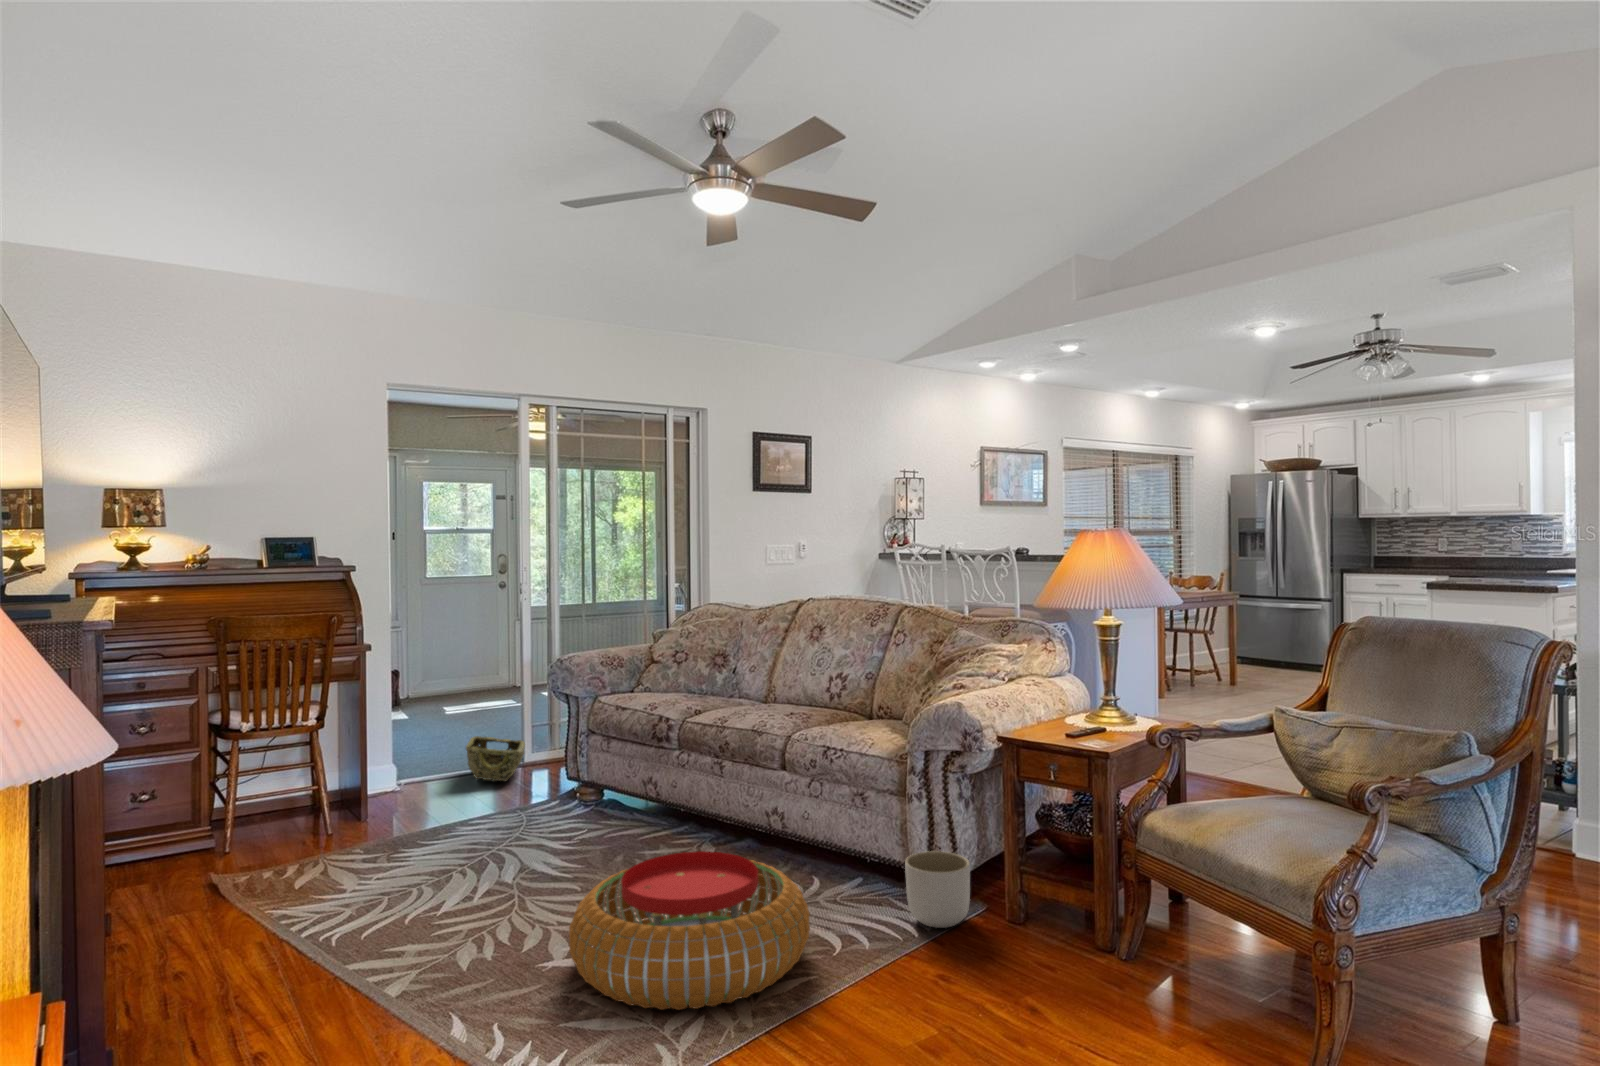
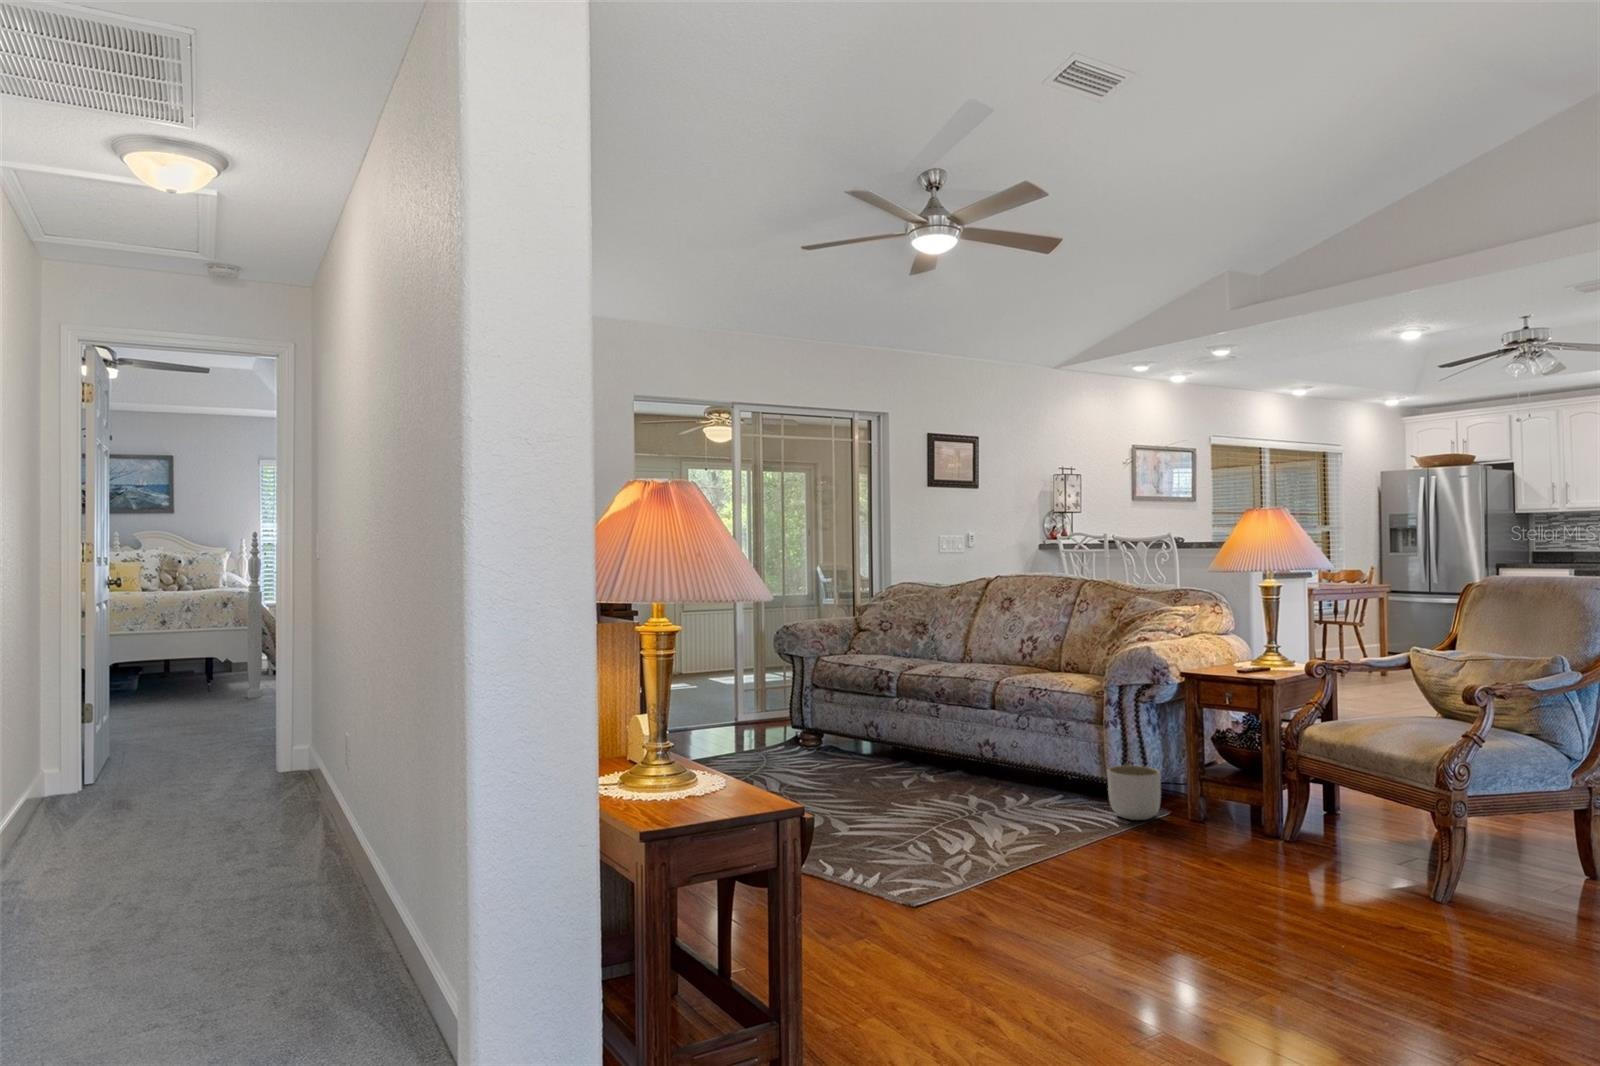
woven basket: present [466,736,525,781] -> none [697,695,746,731]
pouf: present [569,851,810,1010] -> none [861,756,1042,852]

